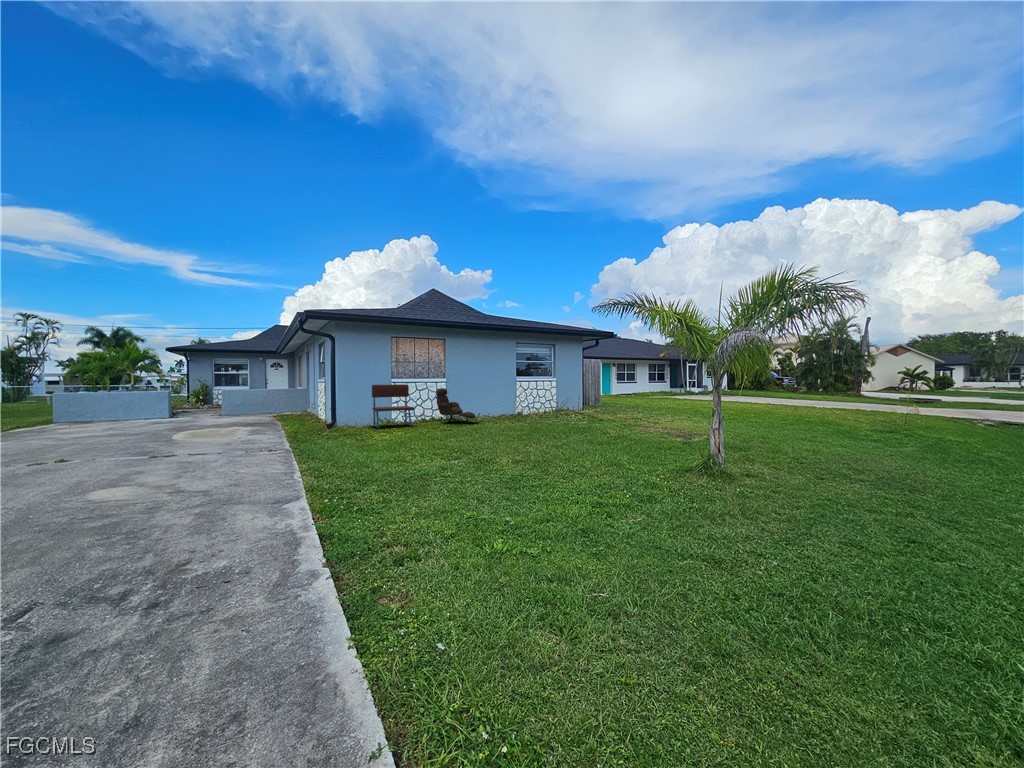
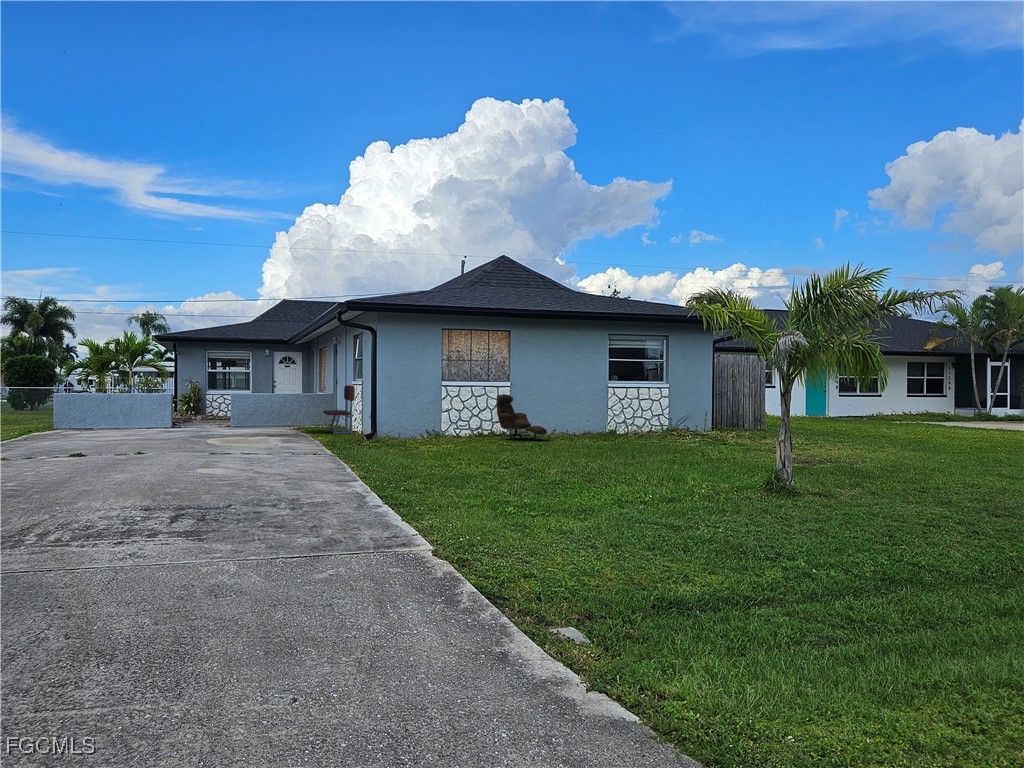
bench: present [372,384,415,428] -> present [323,385,355,434]

